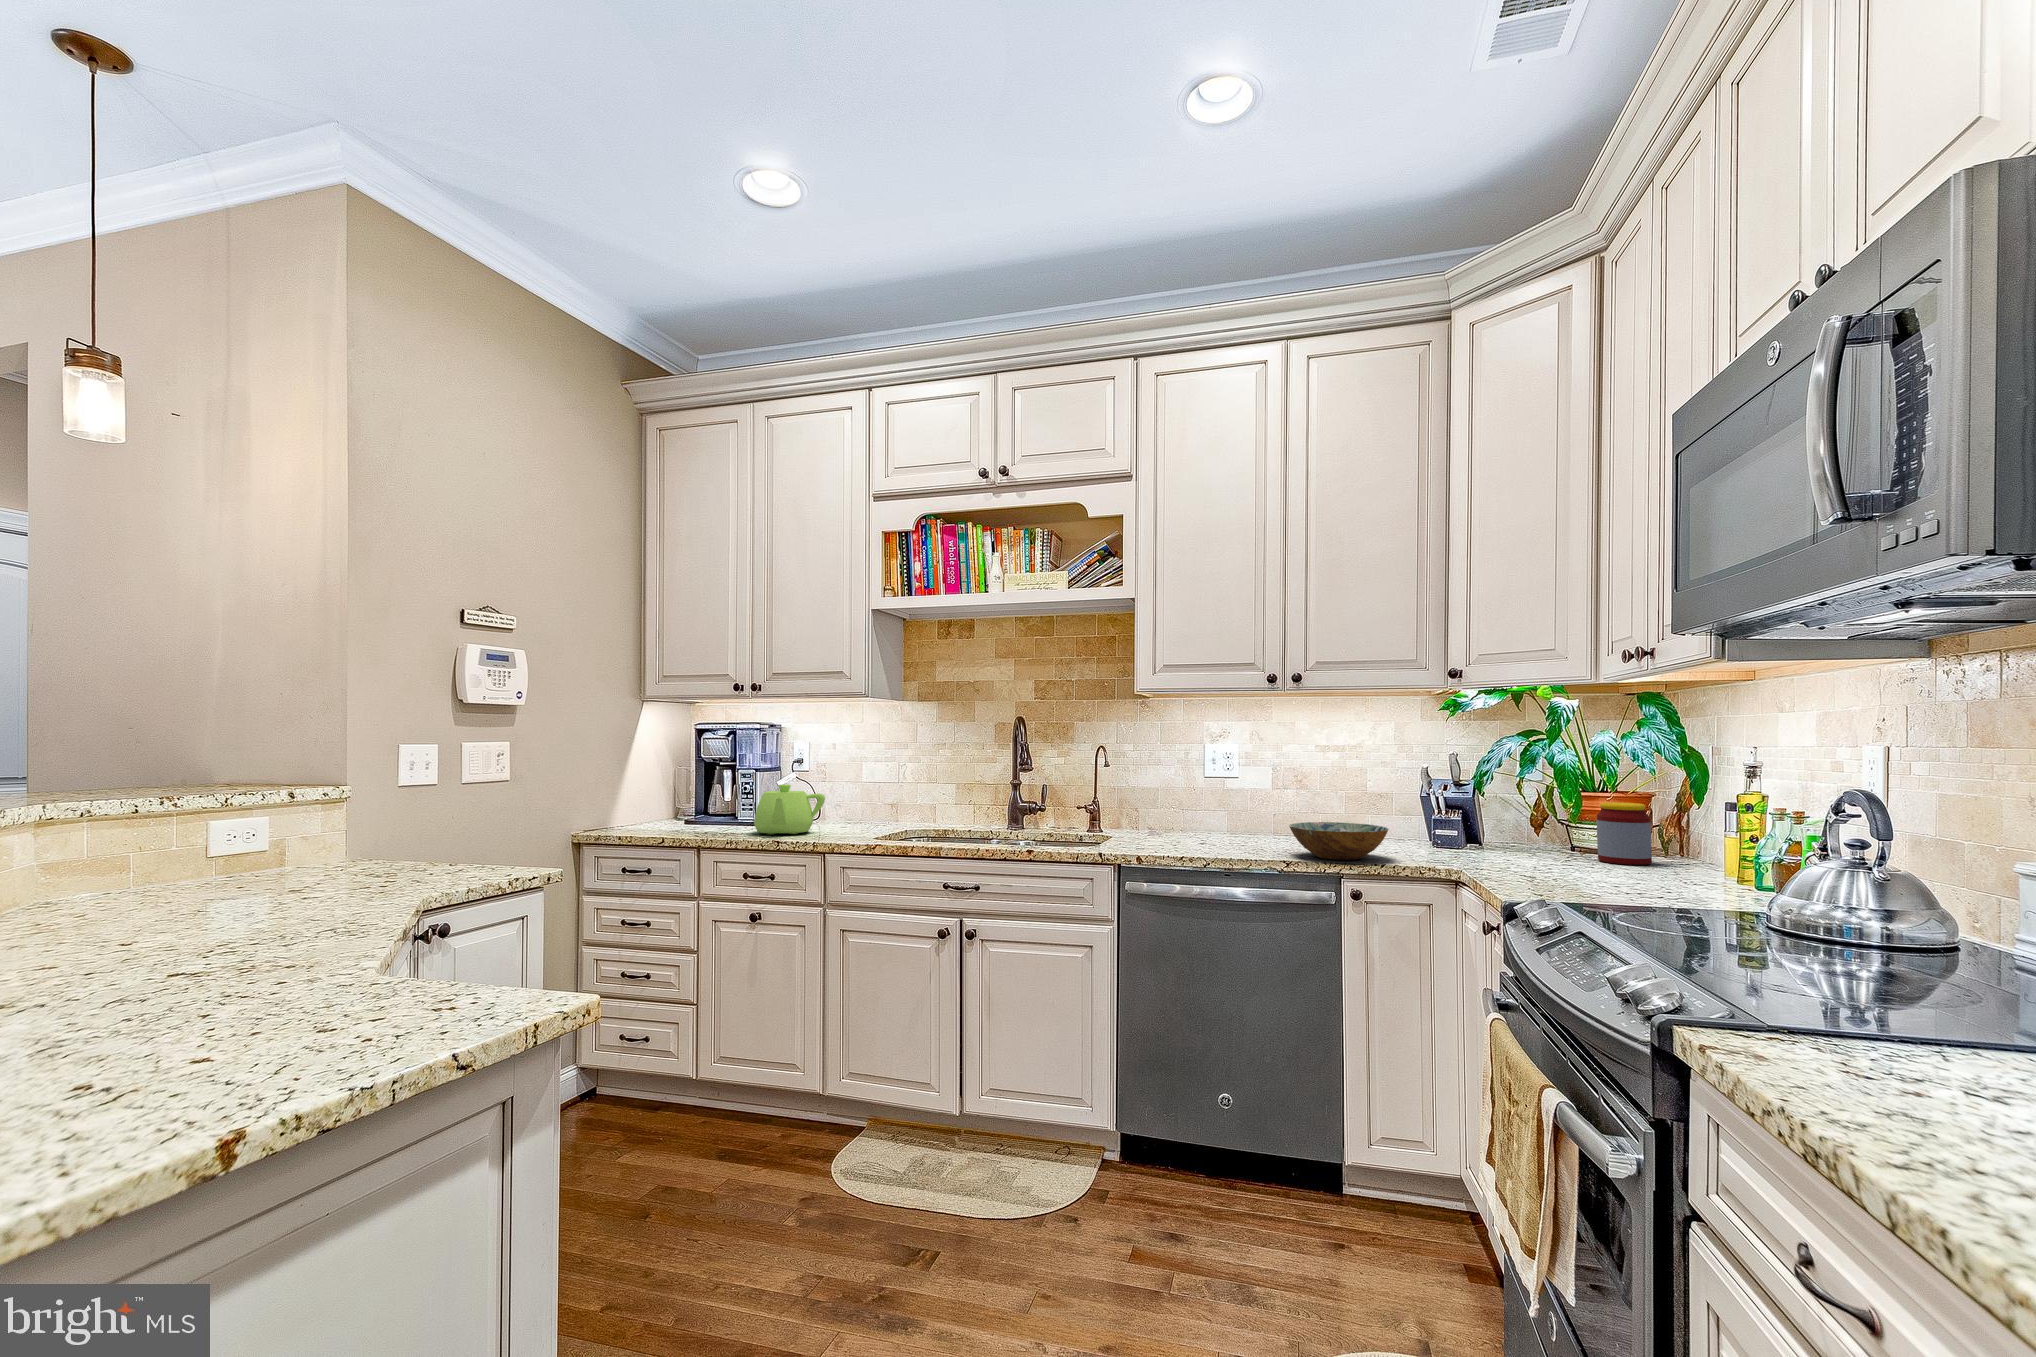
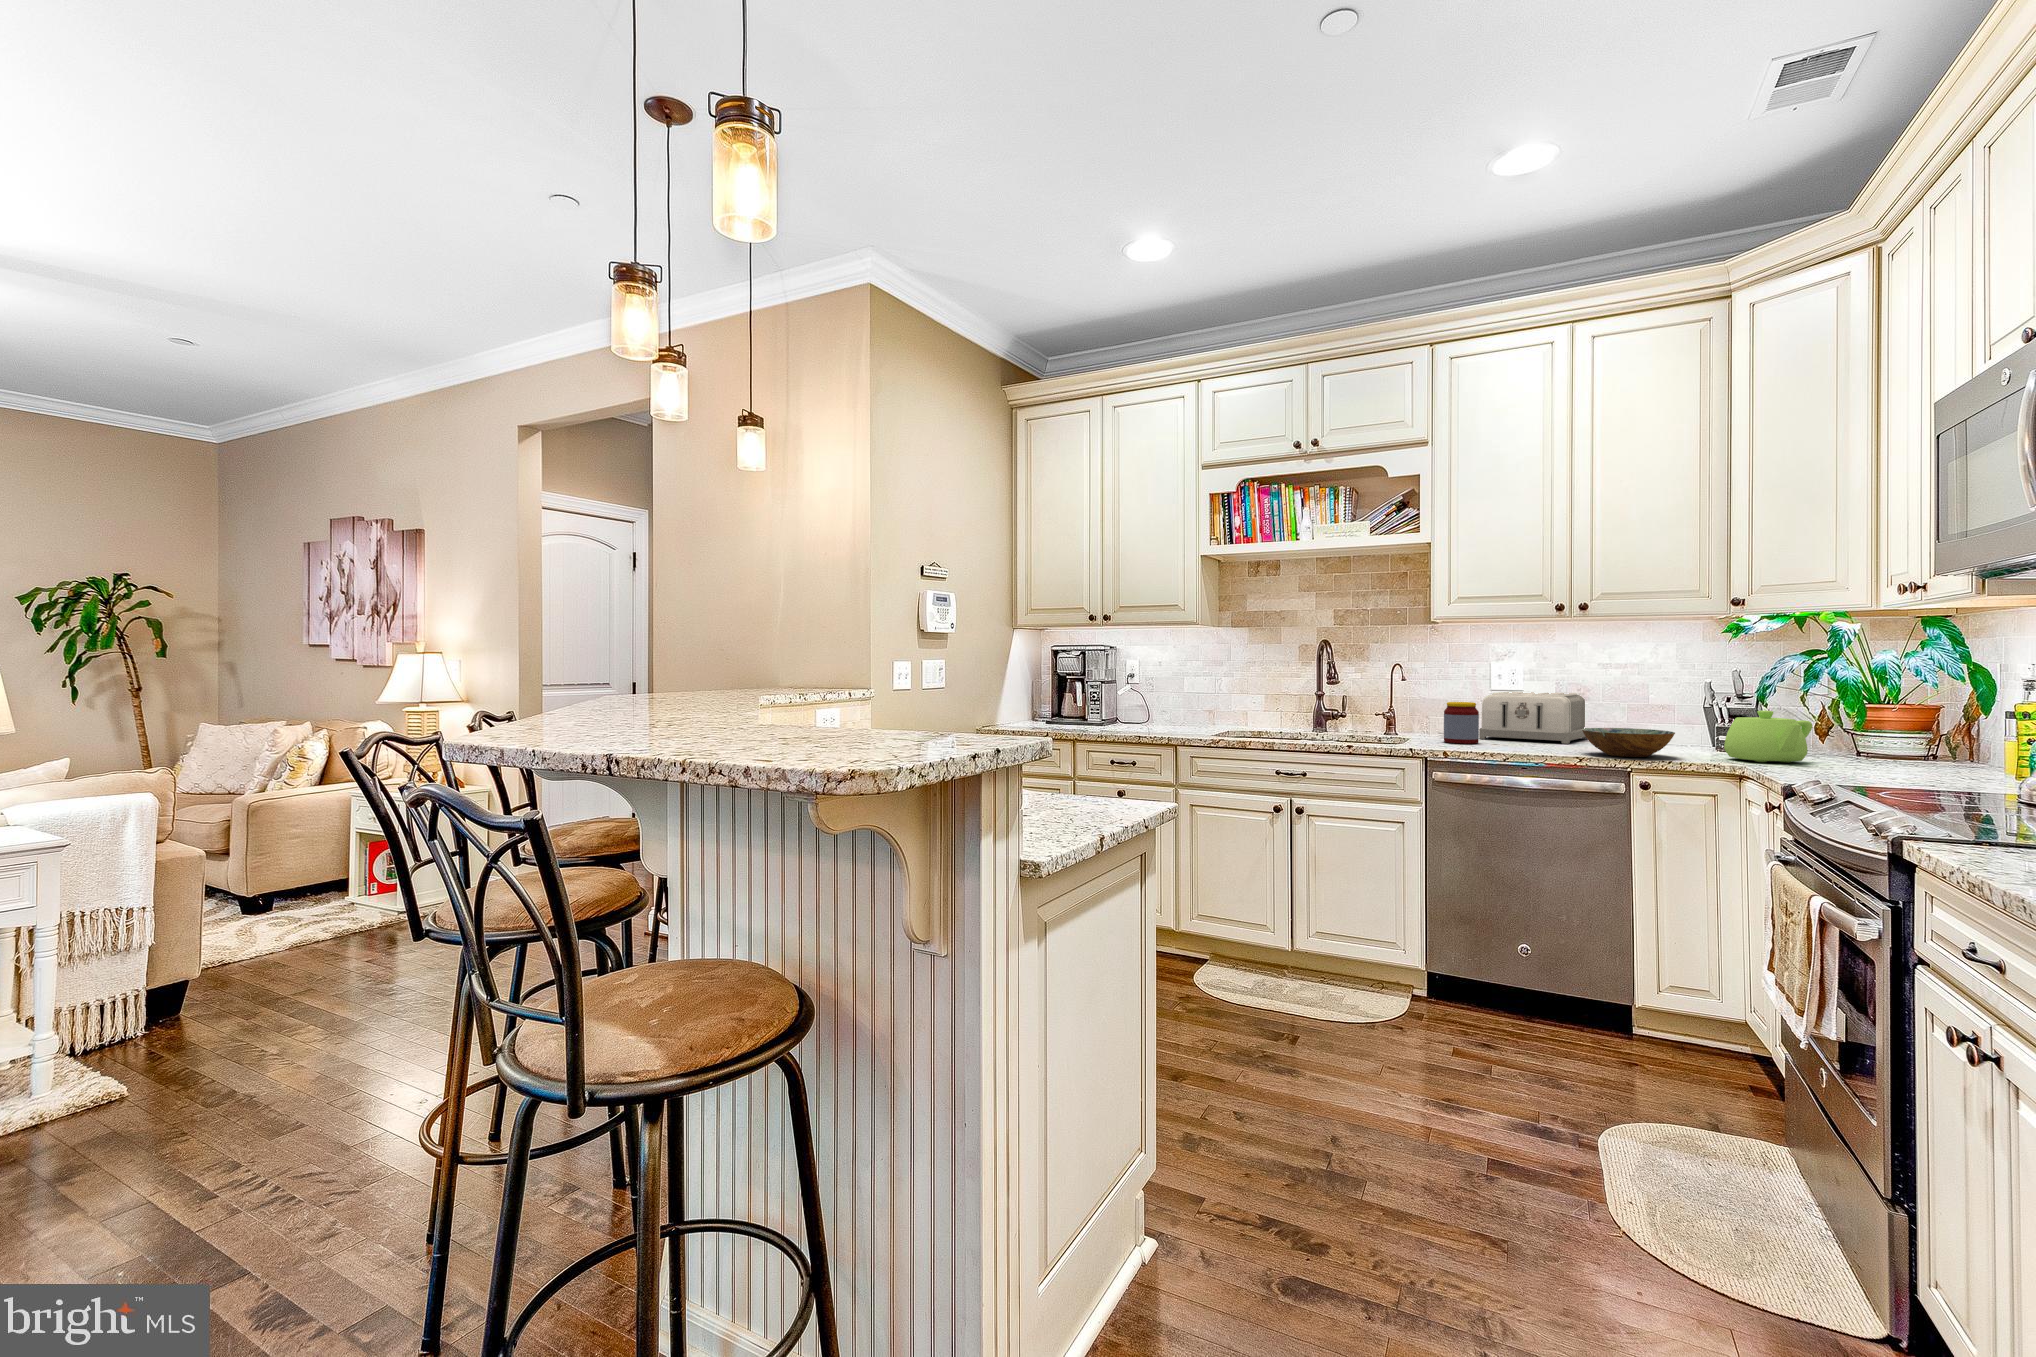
toaster: none [1189,775,1309,839] -> present [1479,692,1586,744]
teapot: present [754,784,825,834] -> present [1724,711,1812,763]
jar: present [1597,802,1652,865] -> present [1444,702,1479,744]

